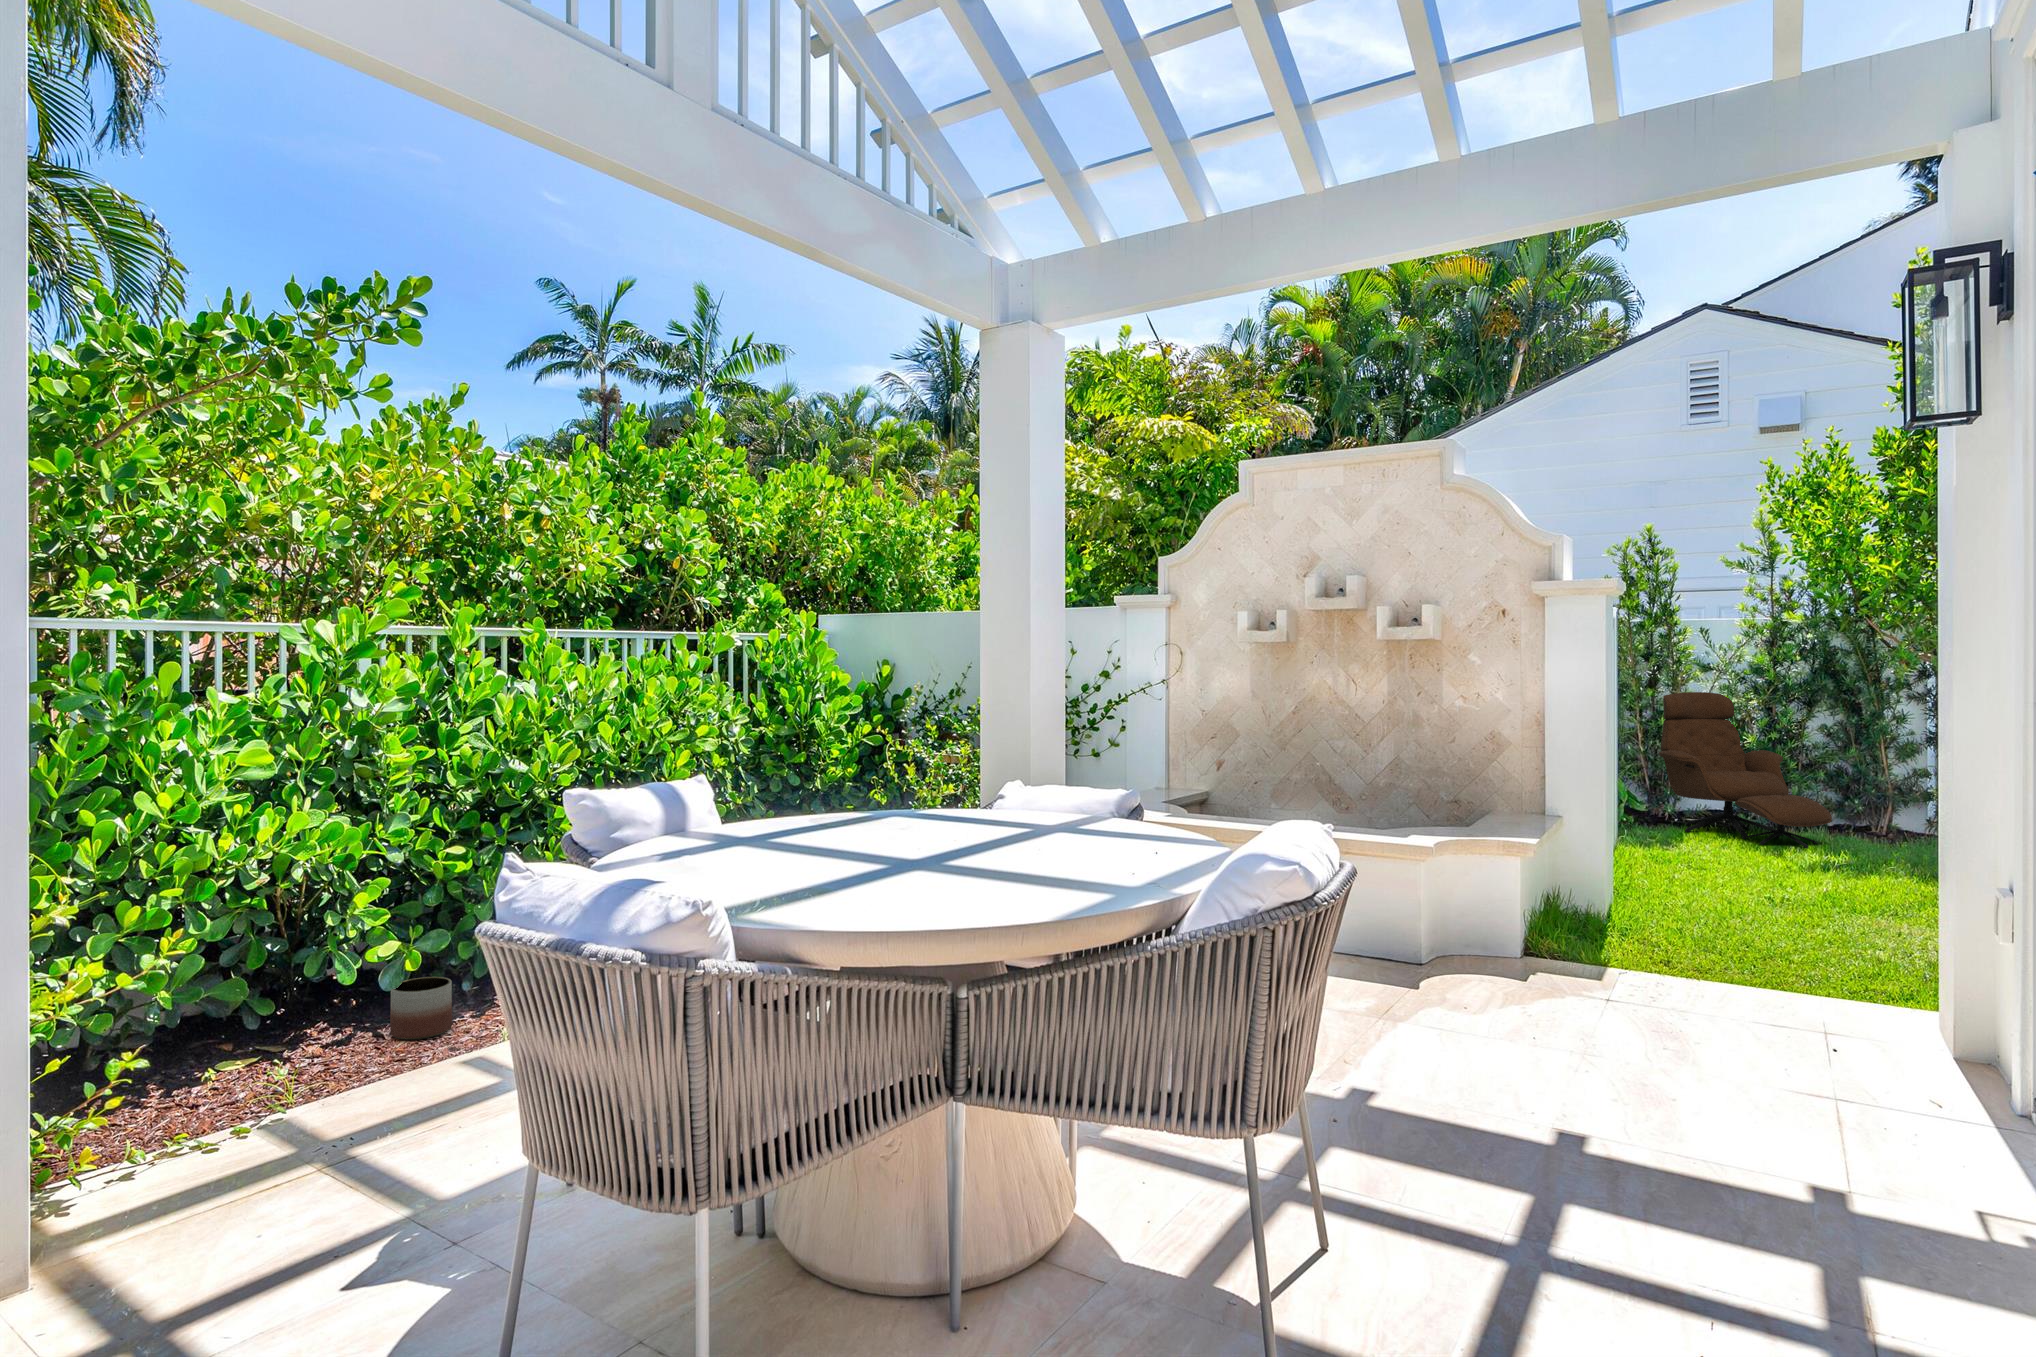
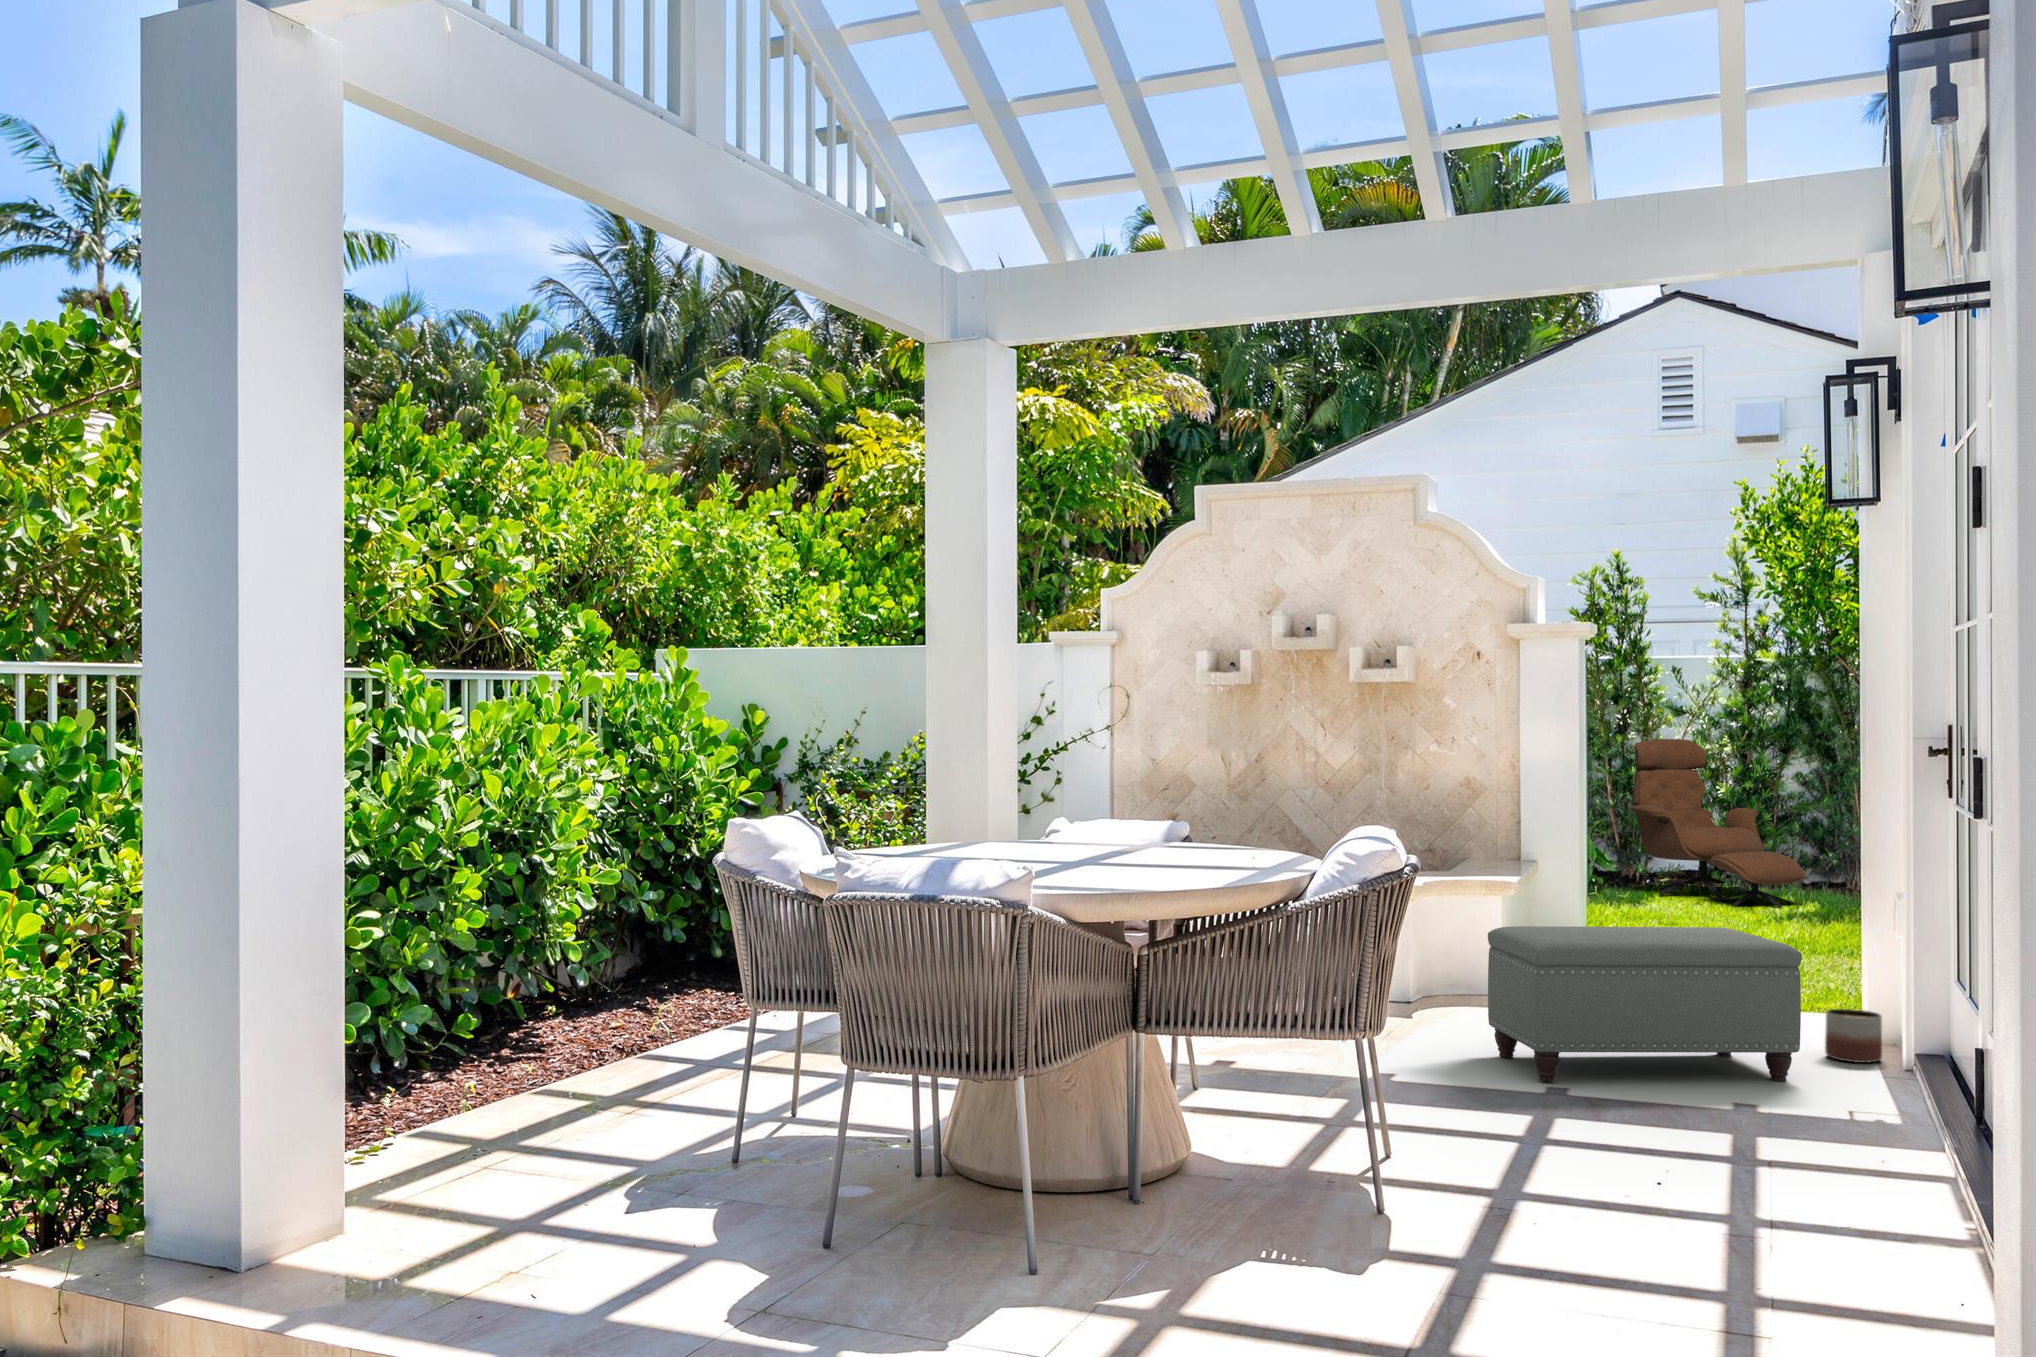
ottoman: none [1491,908,1886,1115] -> present [1488,926,1802,1082]
planter: present [390,977,452,1040] -> present [1825,1009,1882,1063]

